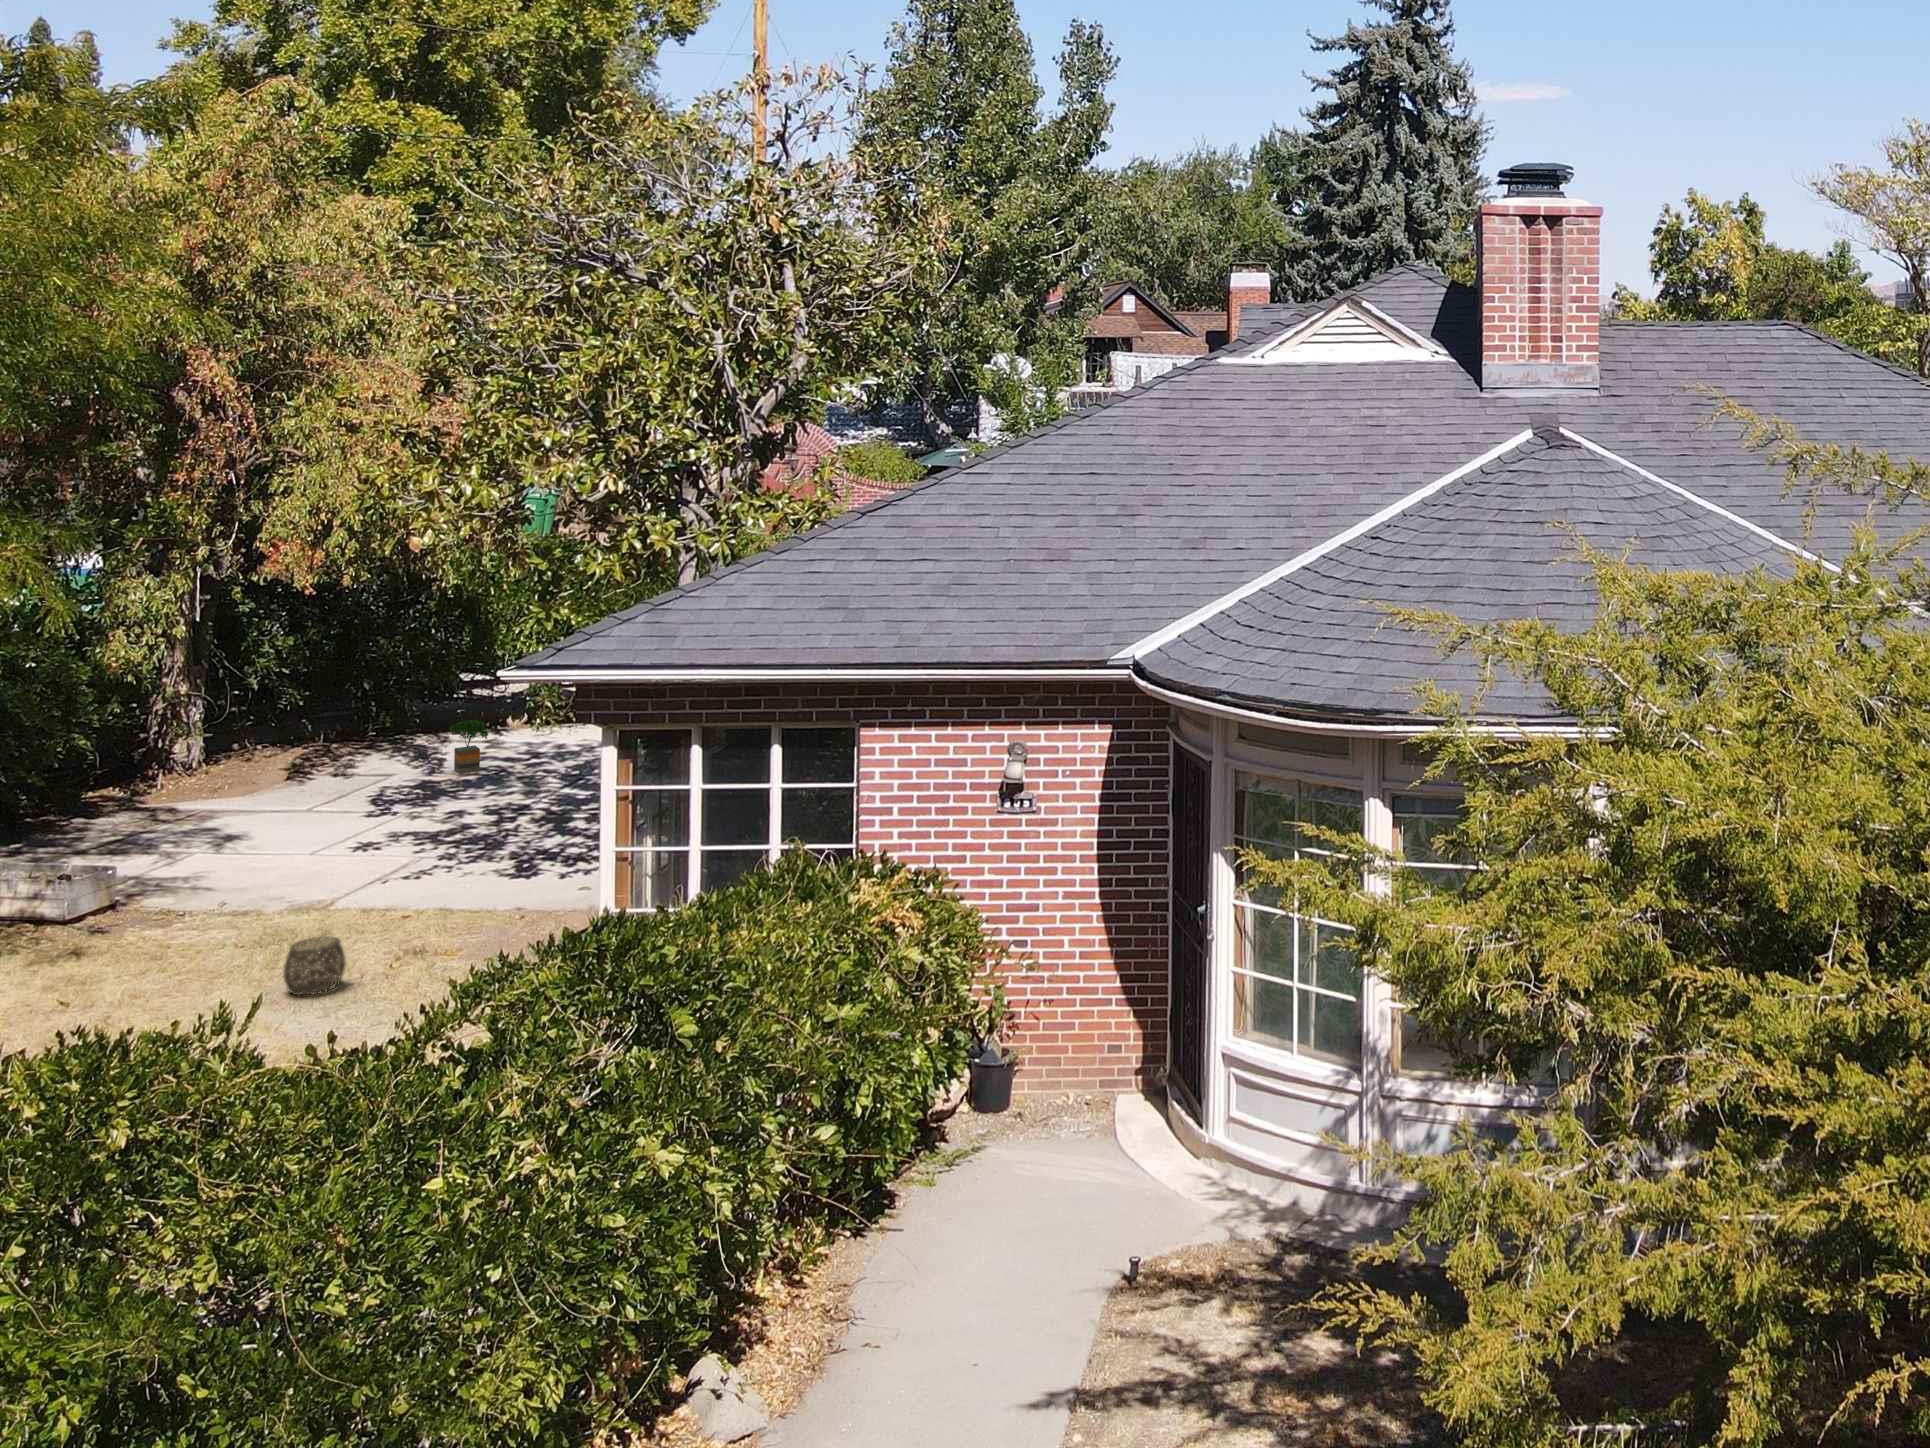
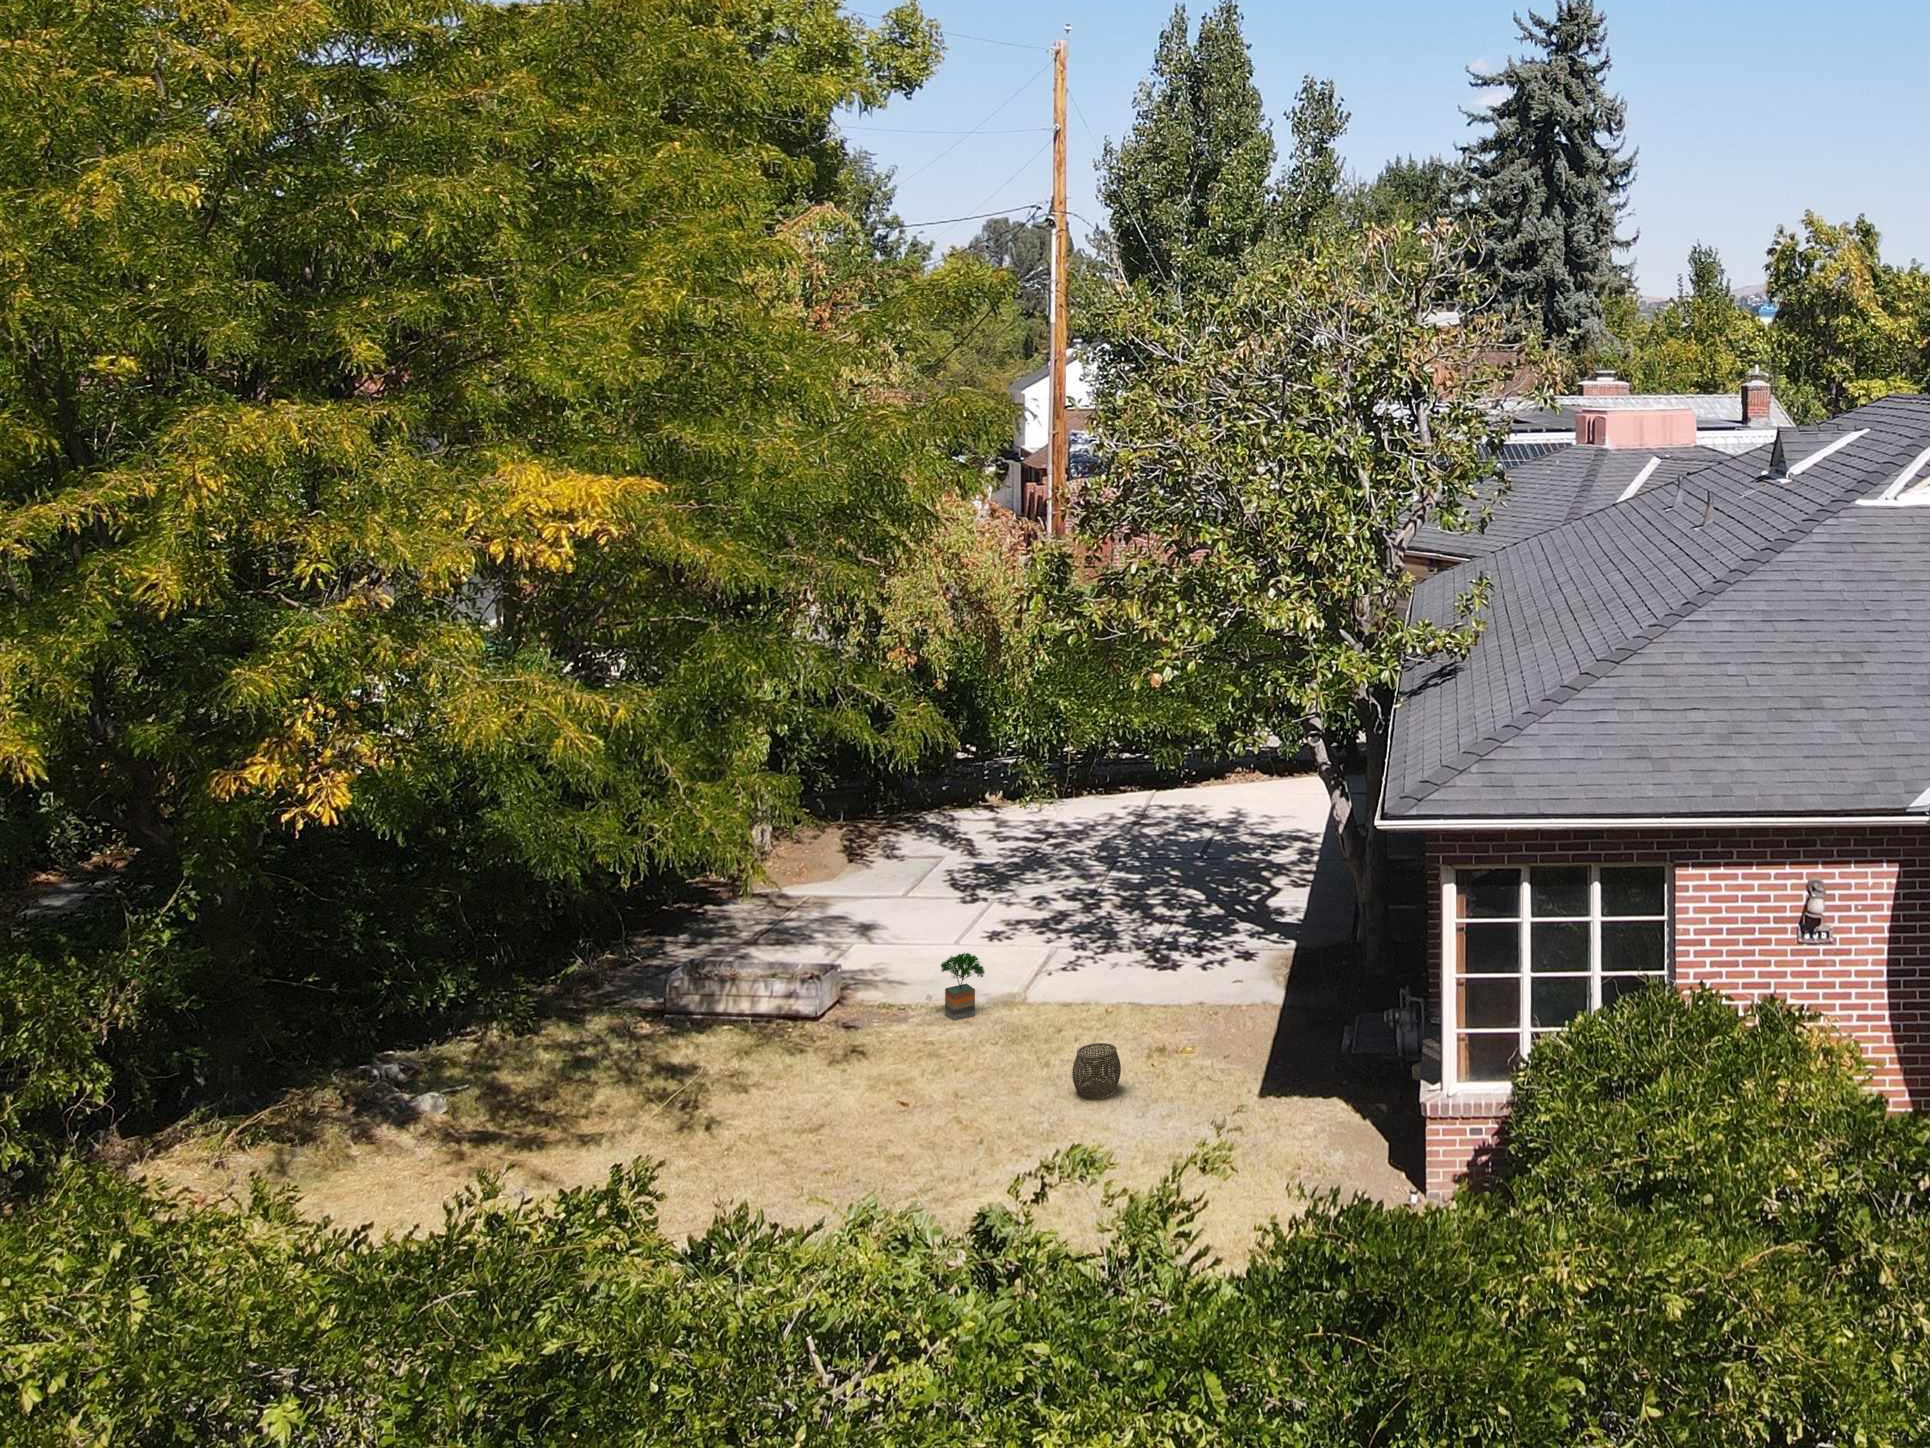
potted tree: present [450,720,488,774] -> present [941,953,985,1021]

